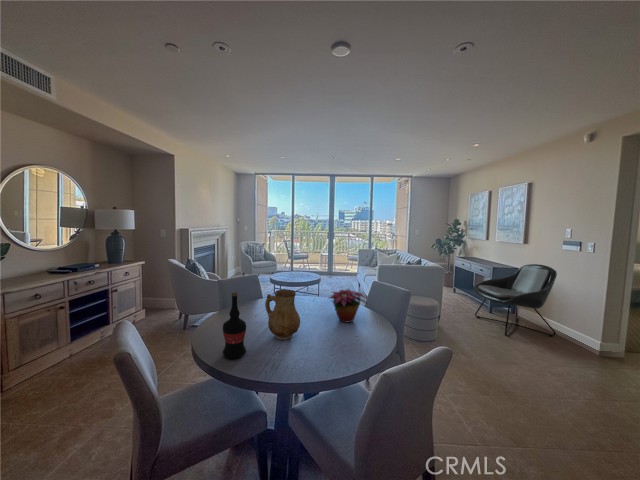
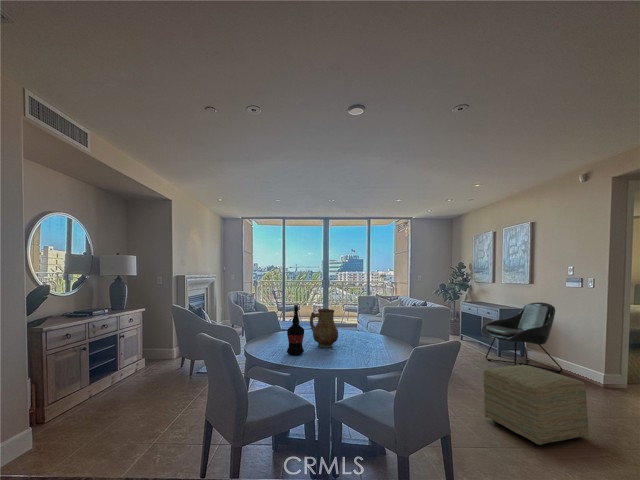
flower arrangement: present [329,289,367,322] -> none [351,311,391,340]
ottoman: none [474,346,607,454] -> present [483,365,589,446]

